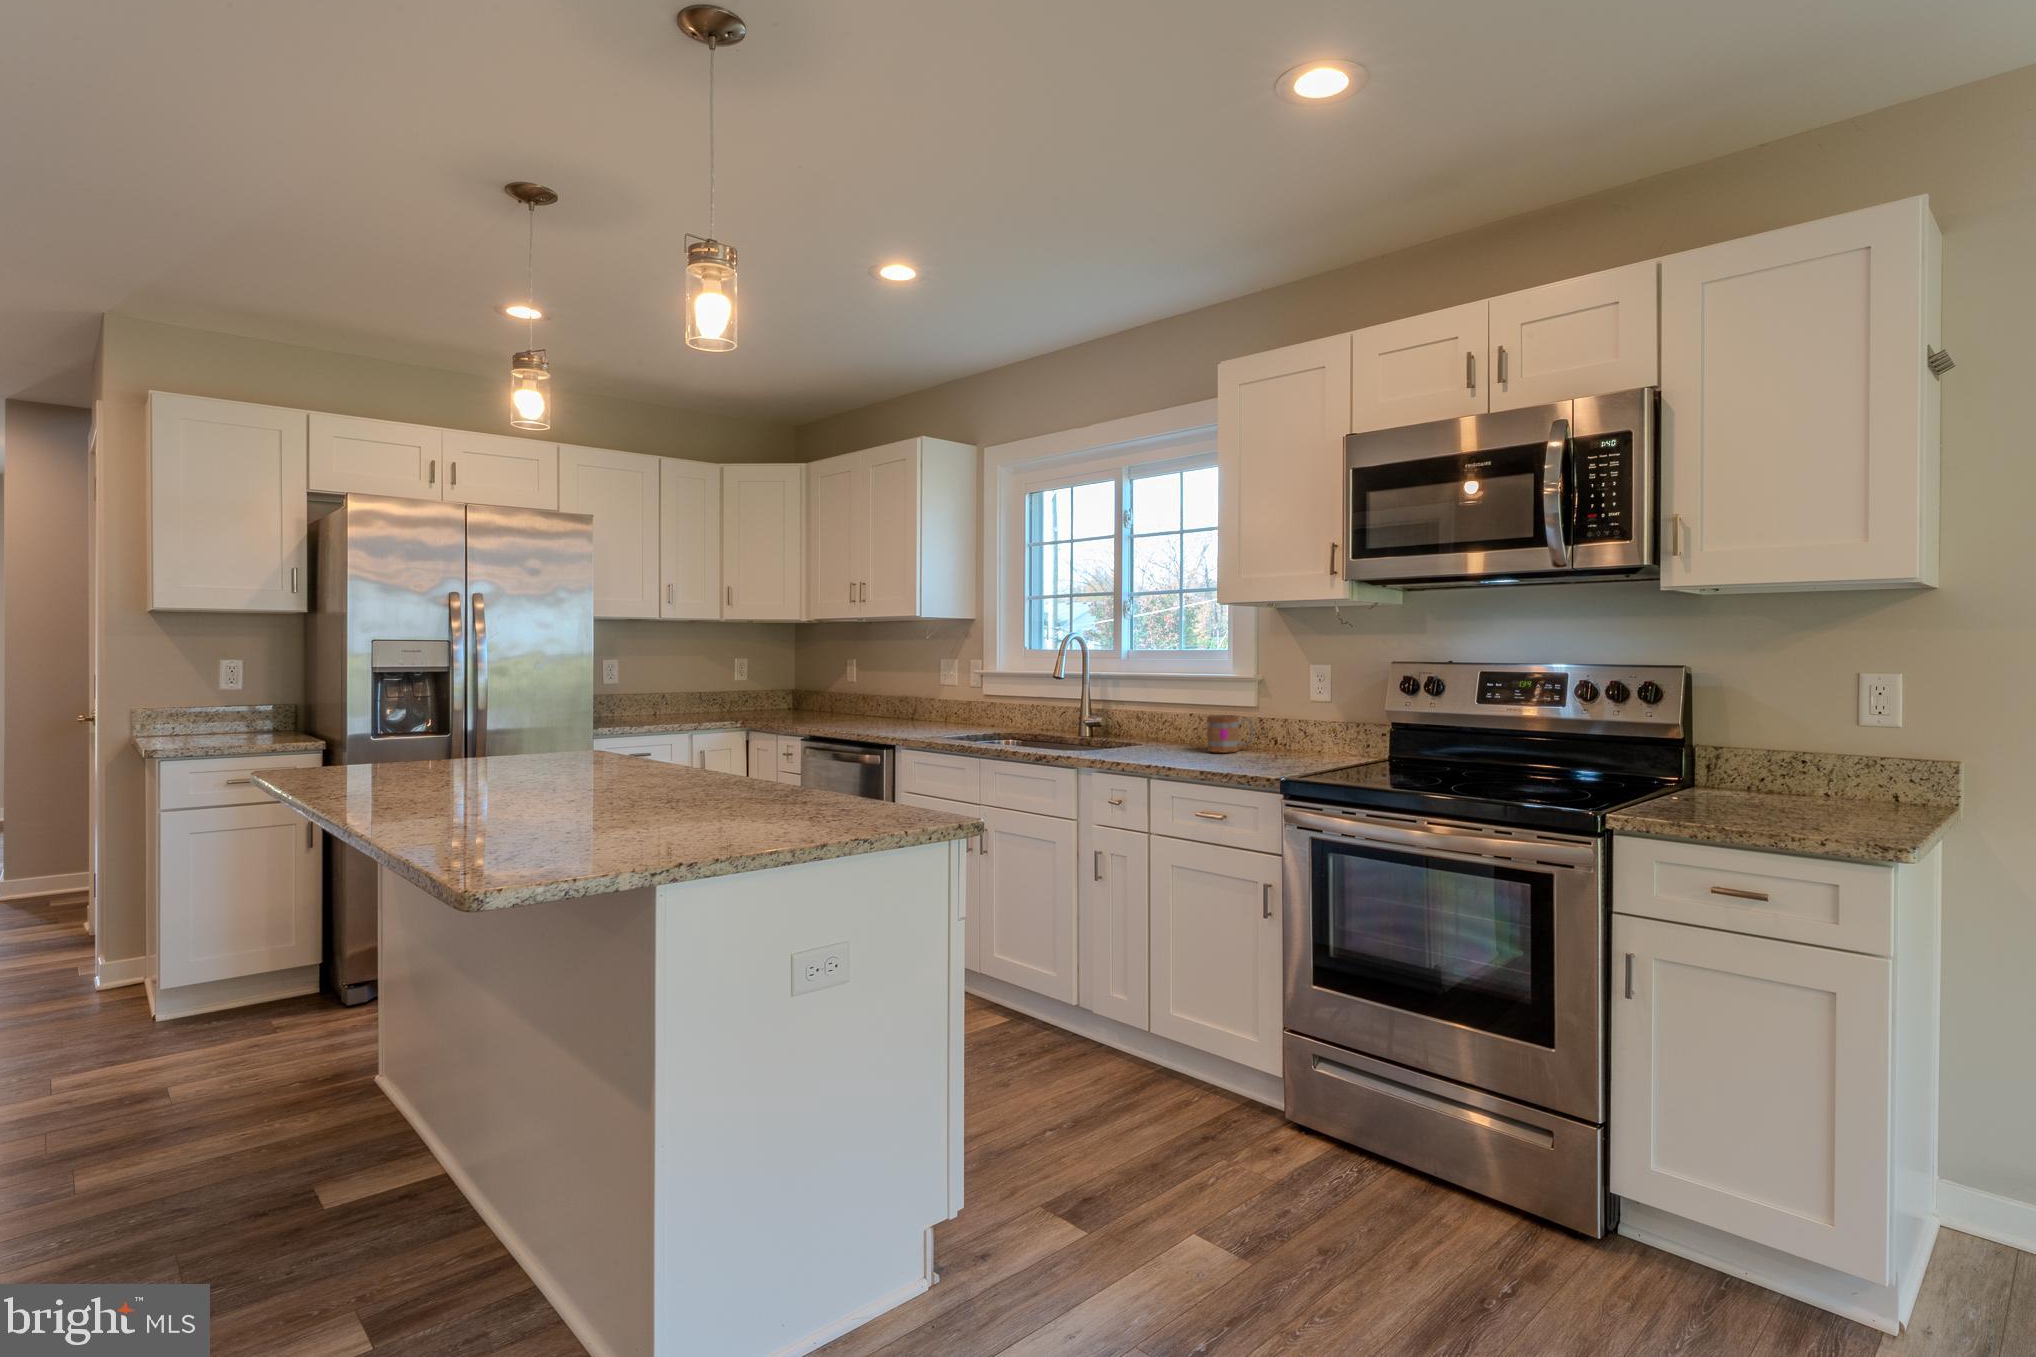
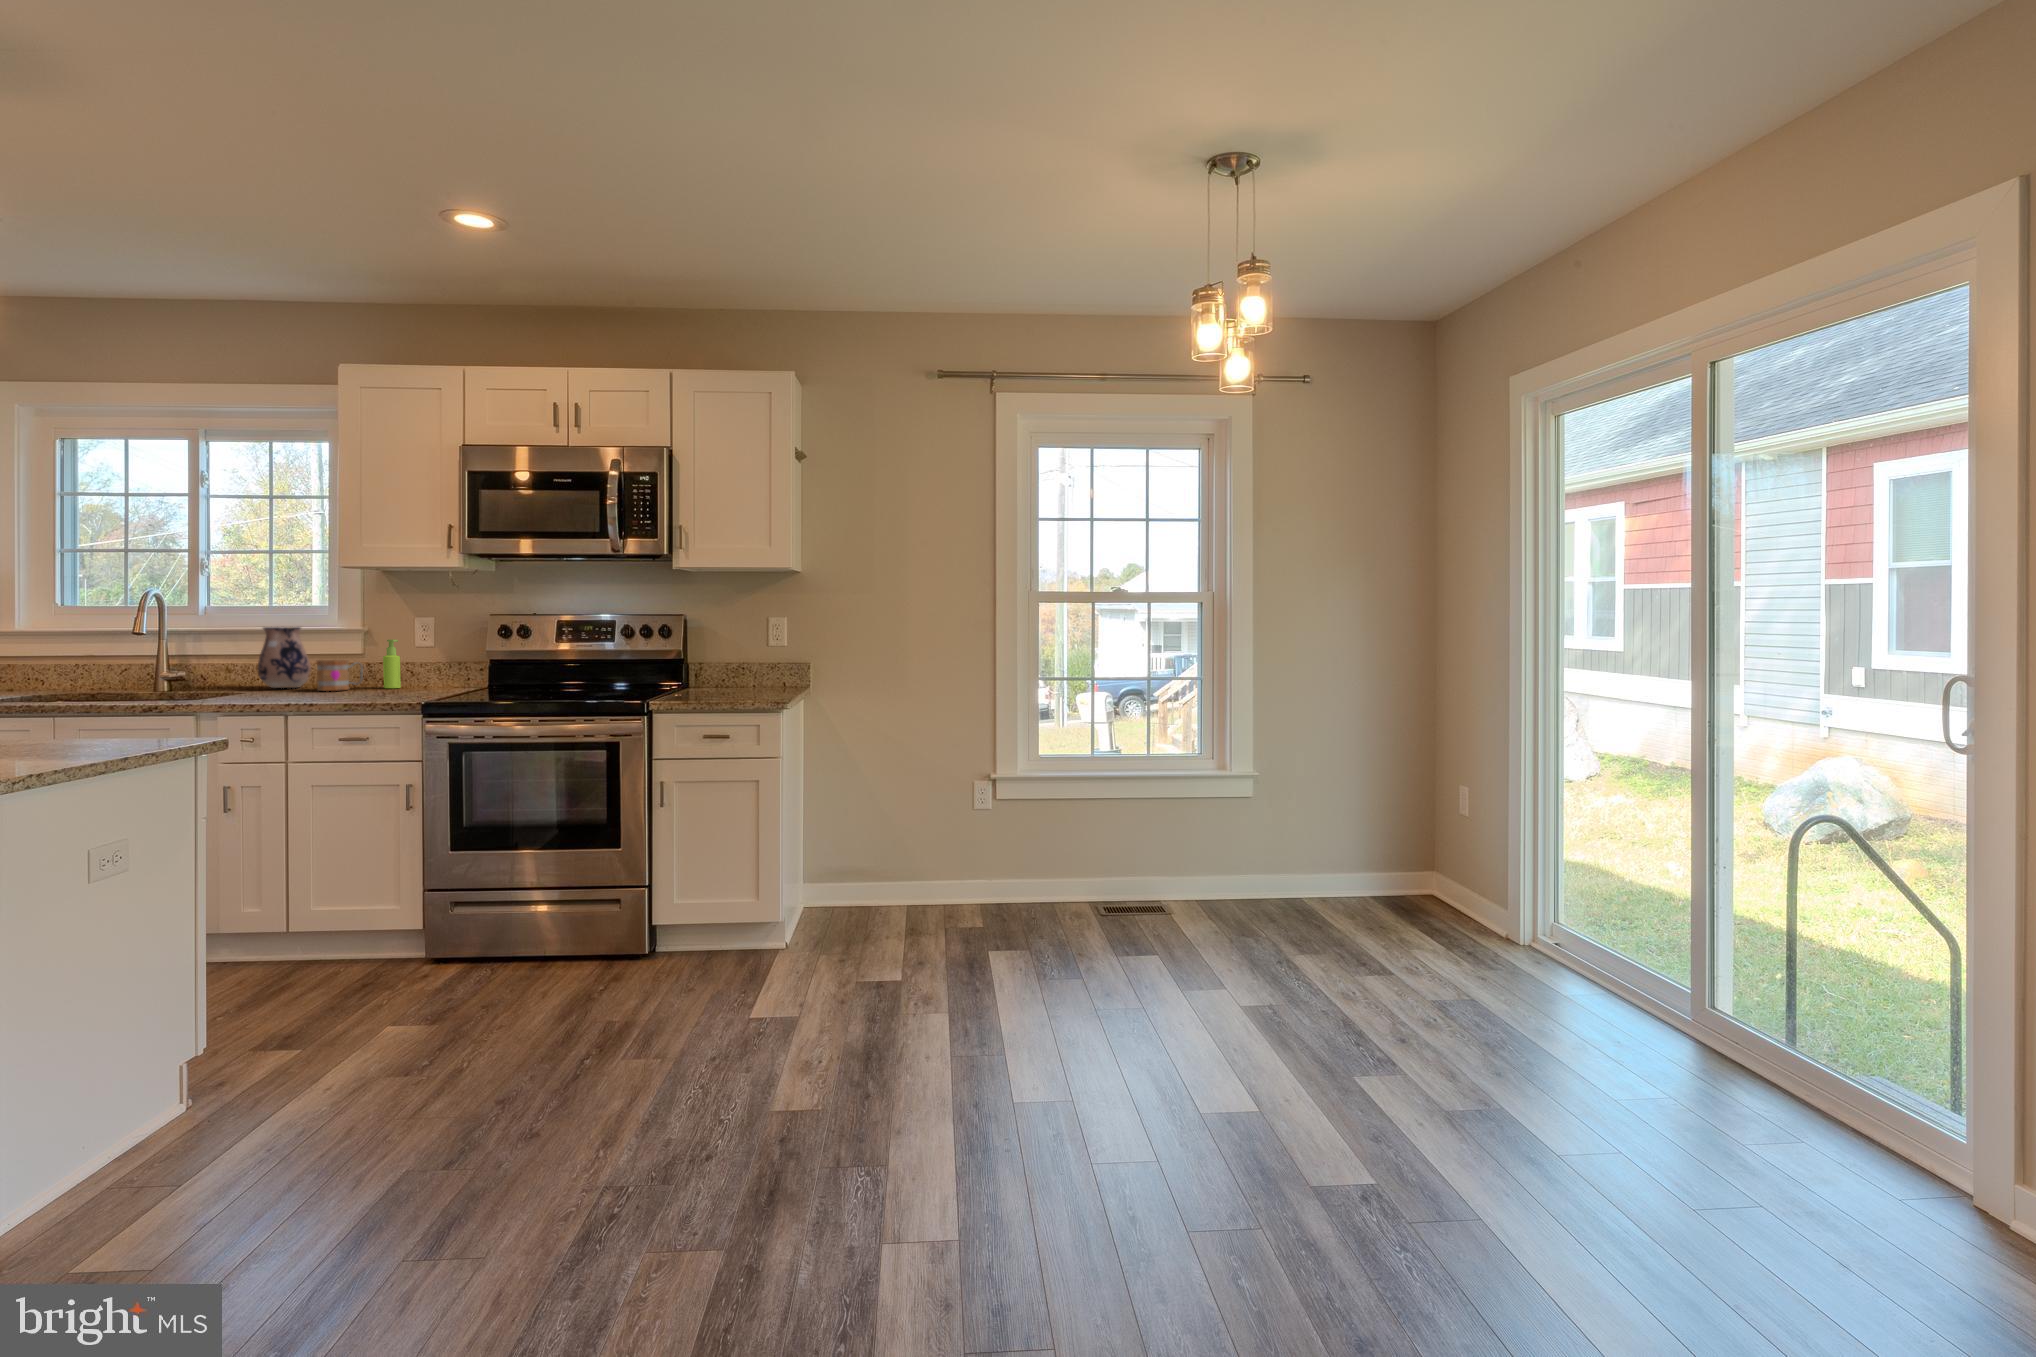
ceramic pitcher: none [1159,675,1208,745] -> present [257,627,311,688]
soap dispenser: none [1273,692,1291,752] -> present [383,639,401,688]

